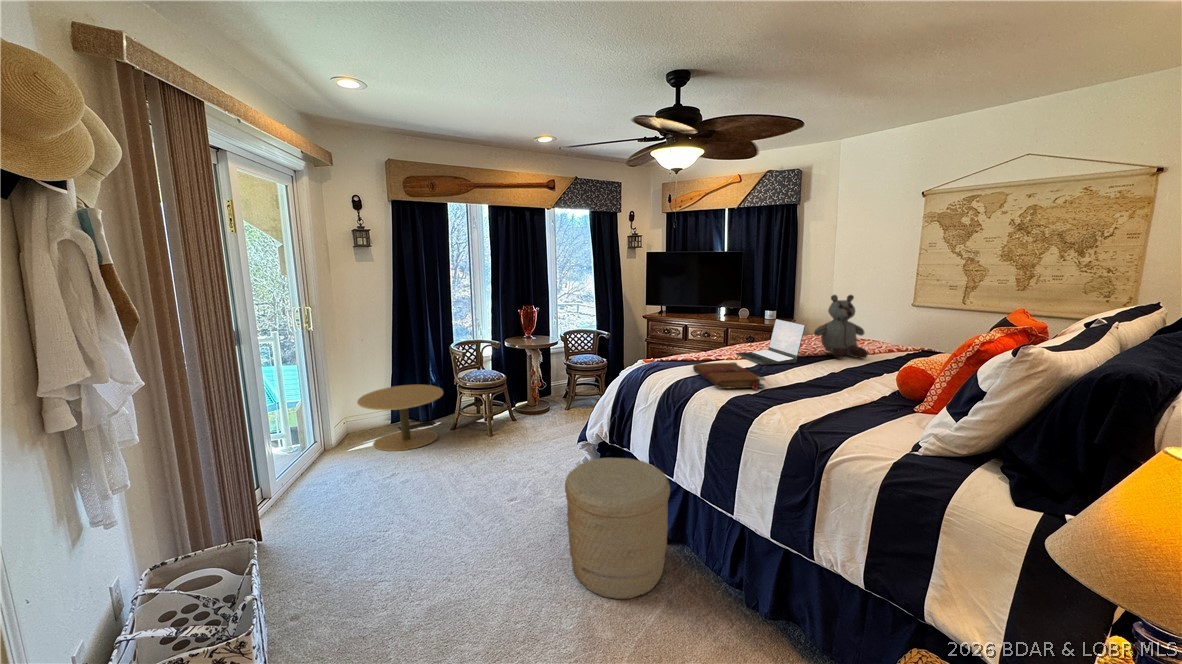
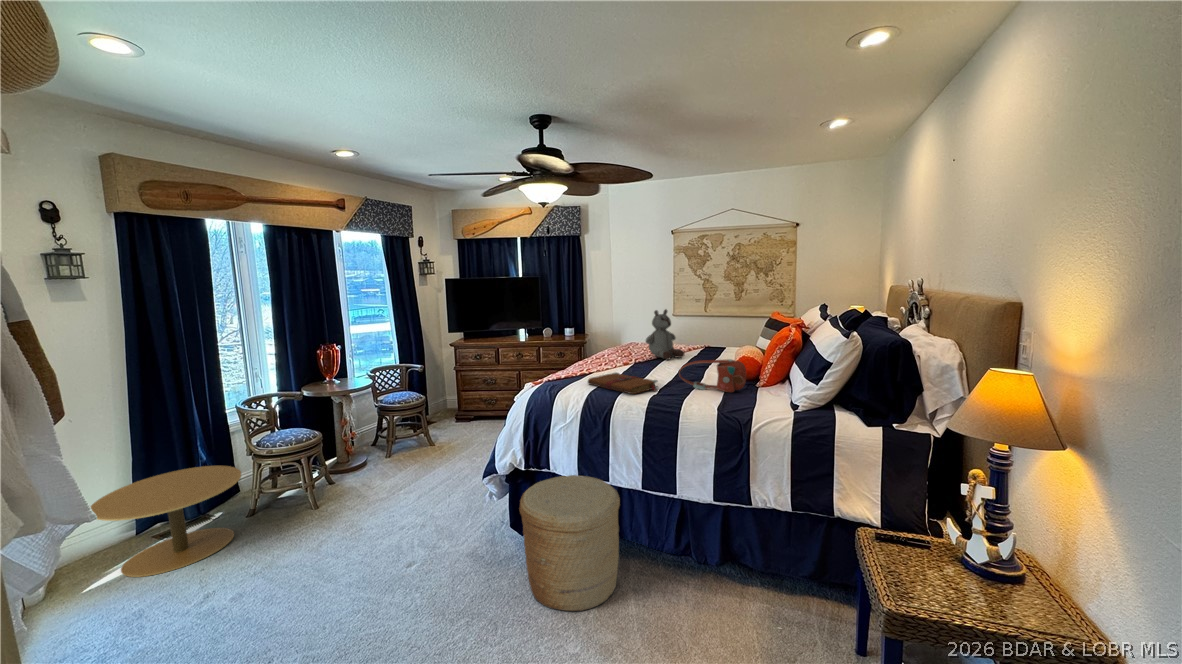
laptop: present [736,319,805,365] -> none [597,333,651,372]
handbag: none [793,361,884,411] -> present [679,359,746,392]

